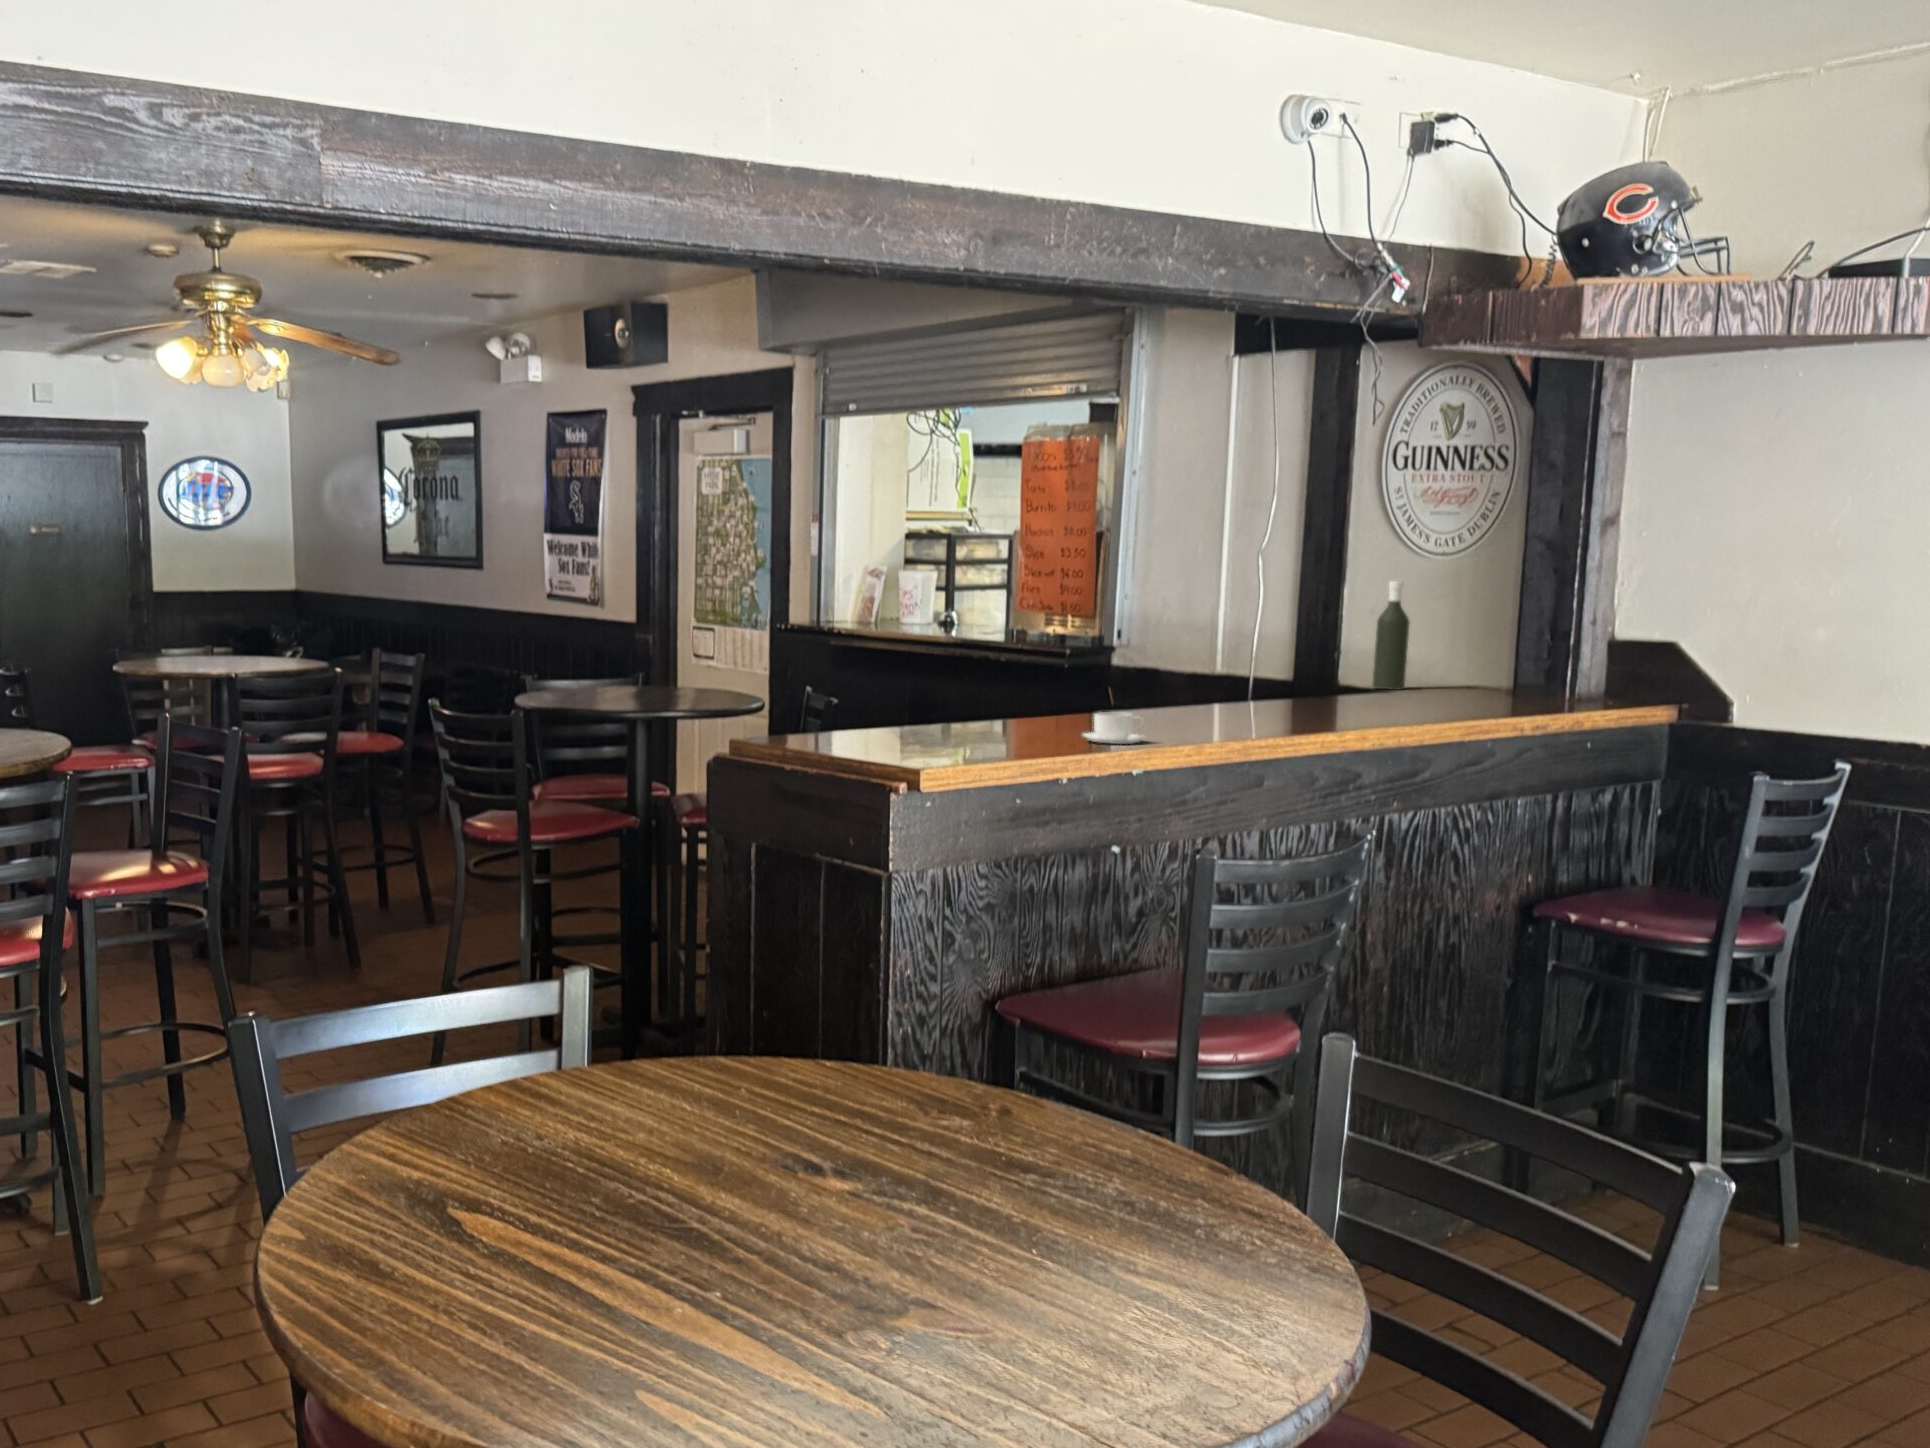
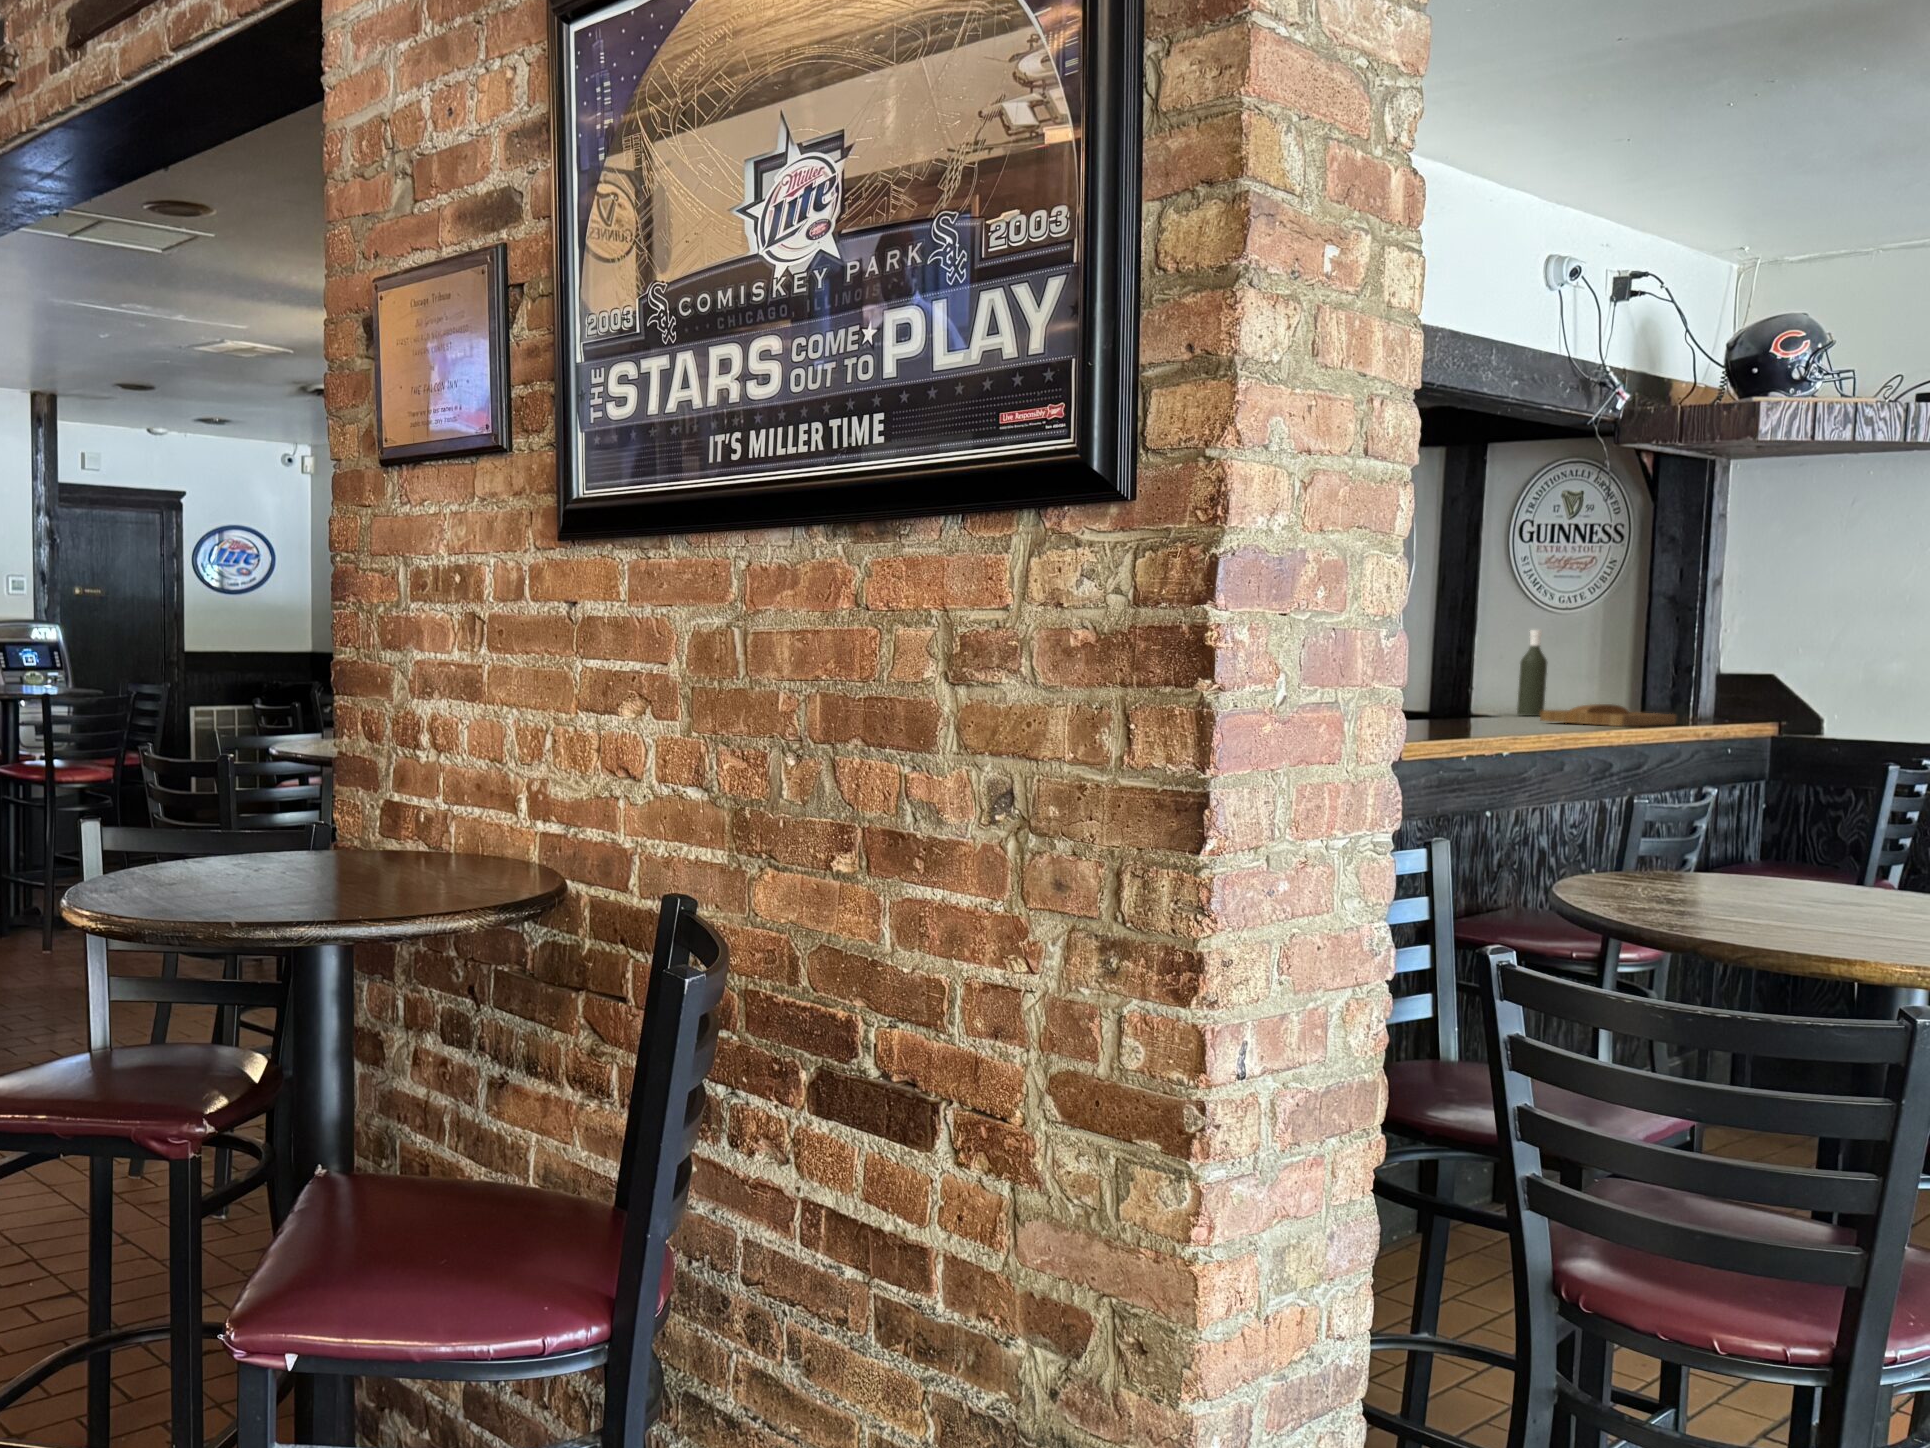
tray: none [1334,683,1503,713] -> present [1540,704,1676,726]
coffee cup: present [1083,712,1146,744] -> none [1453,717,1509,740]

